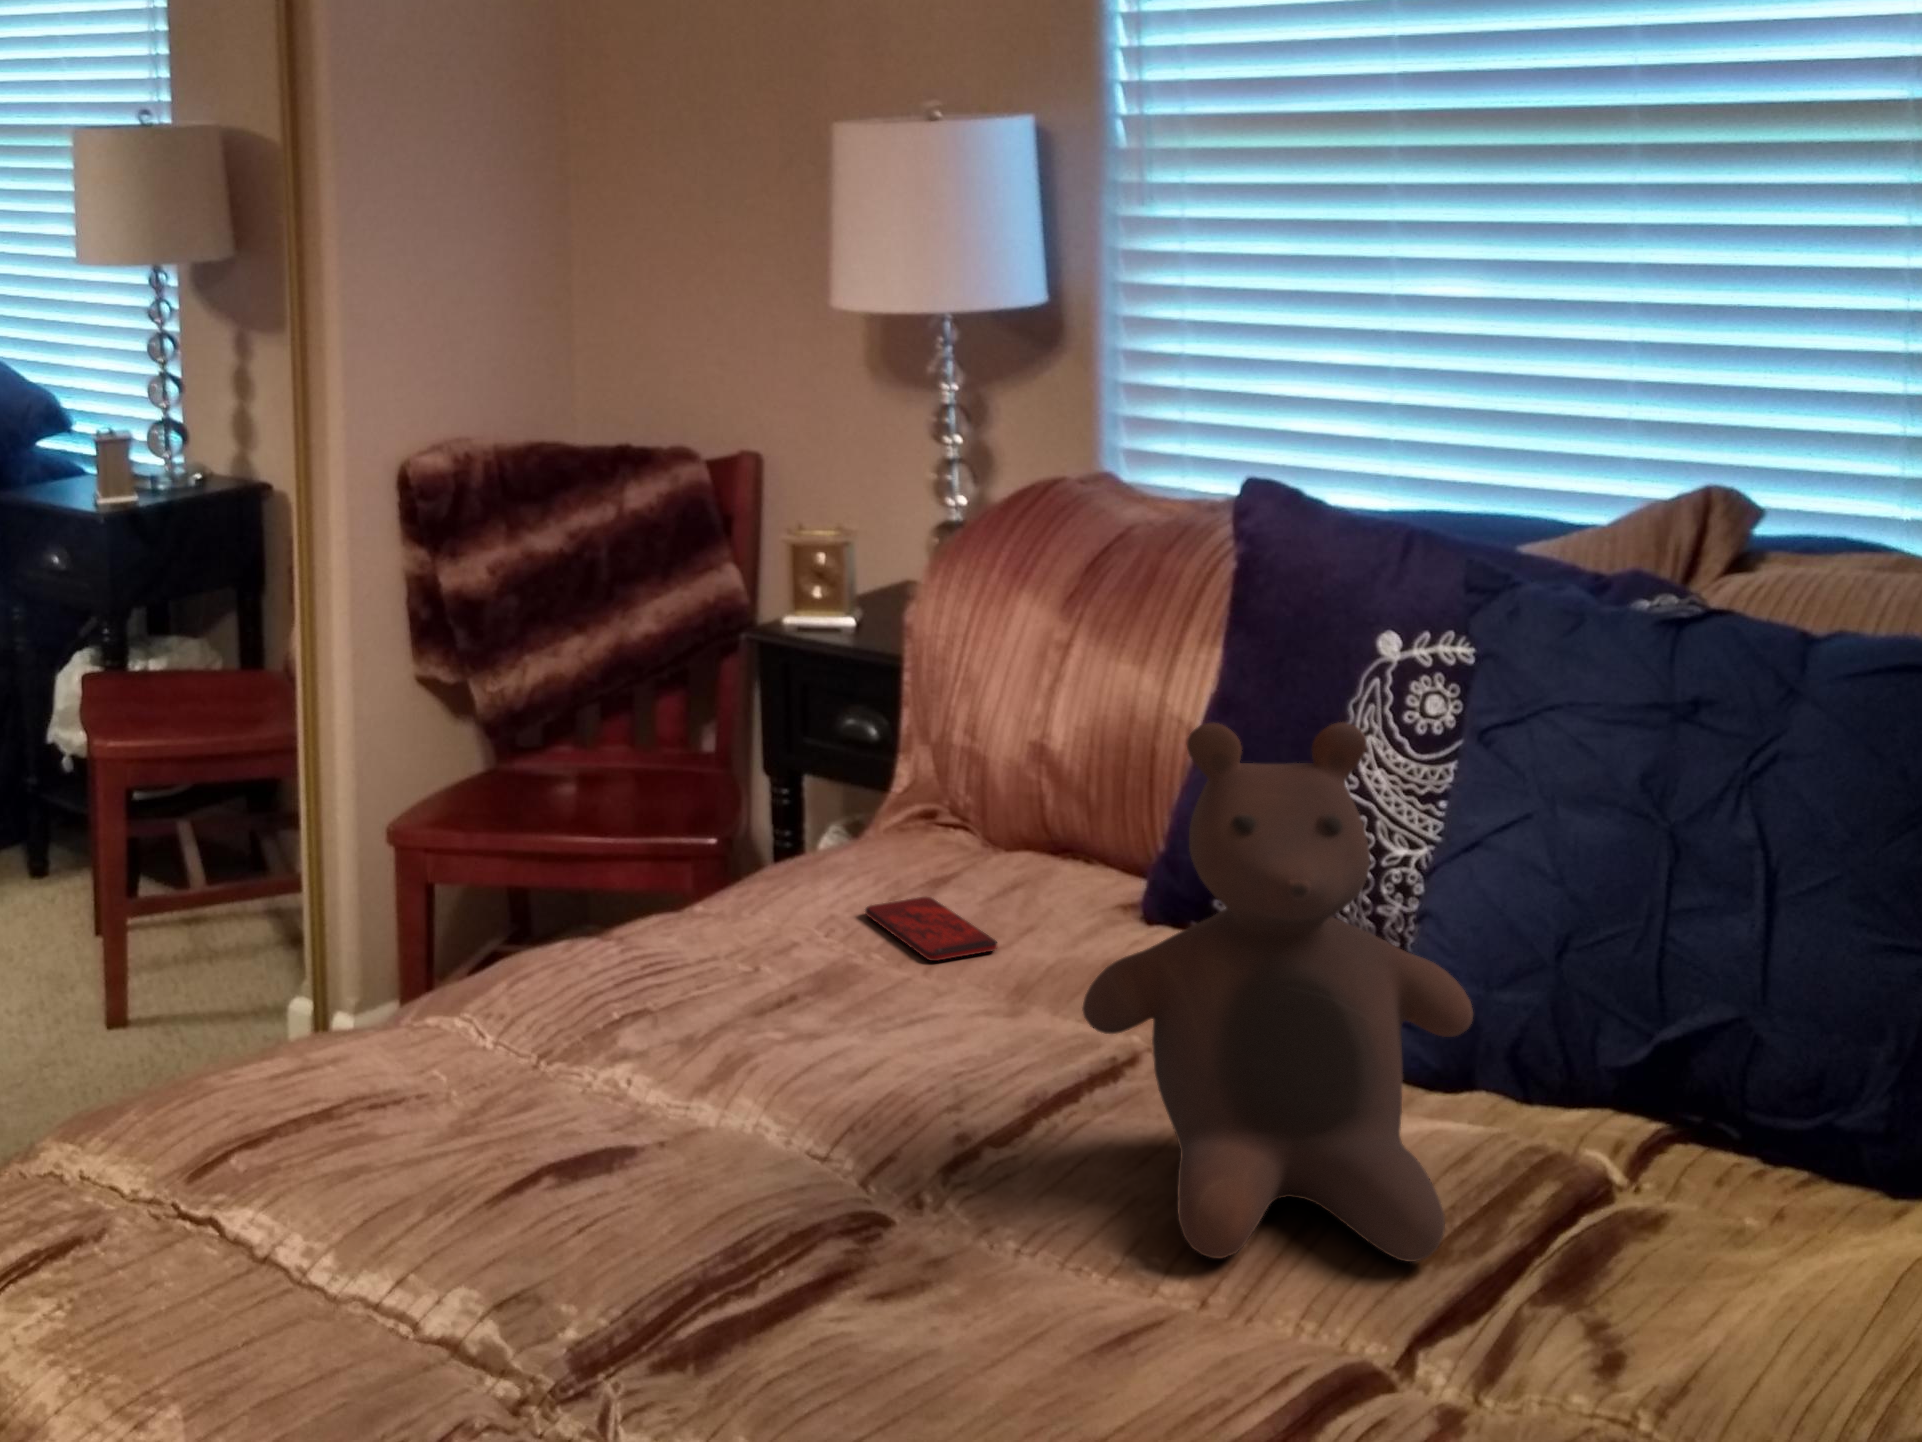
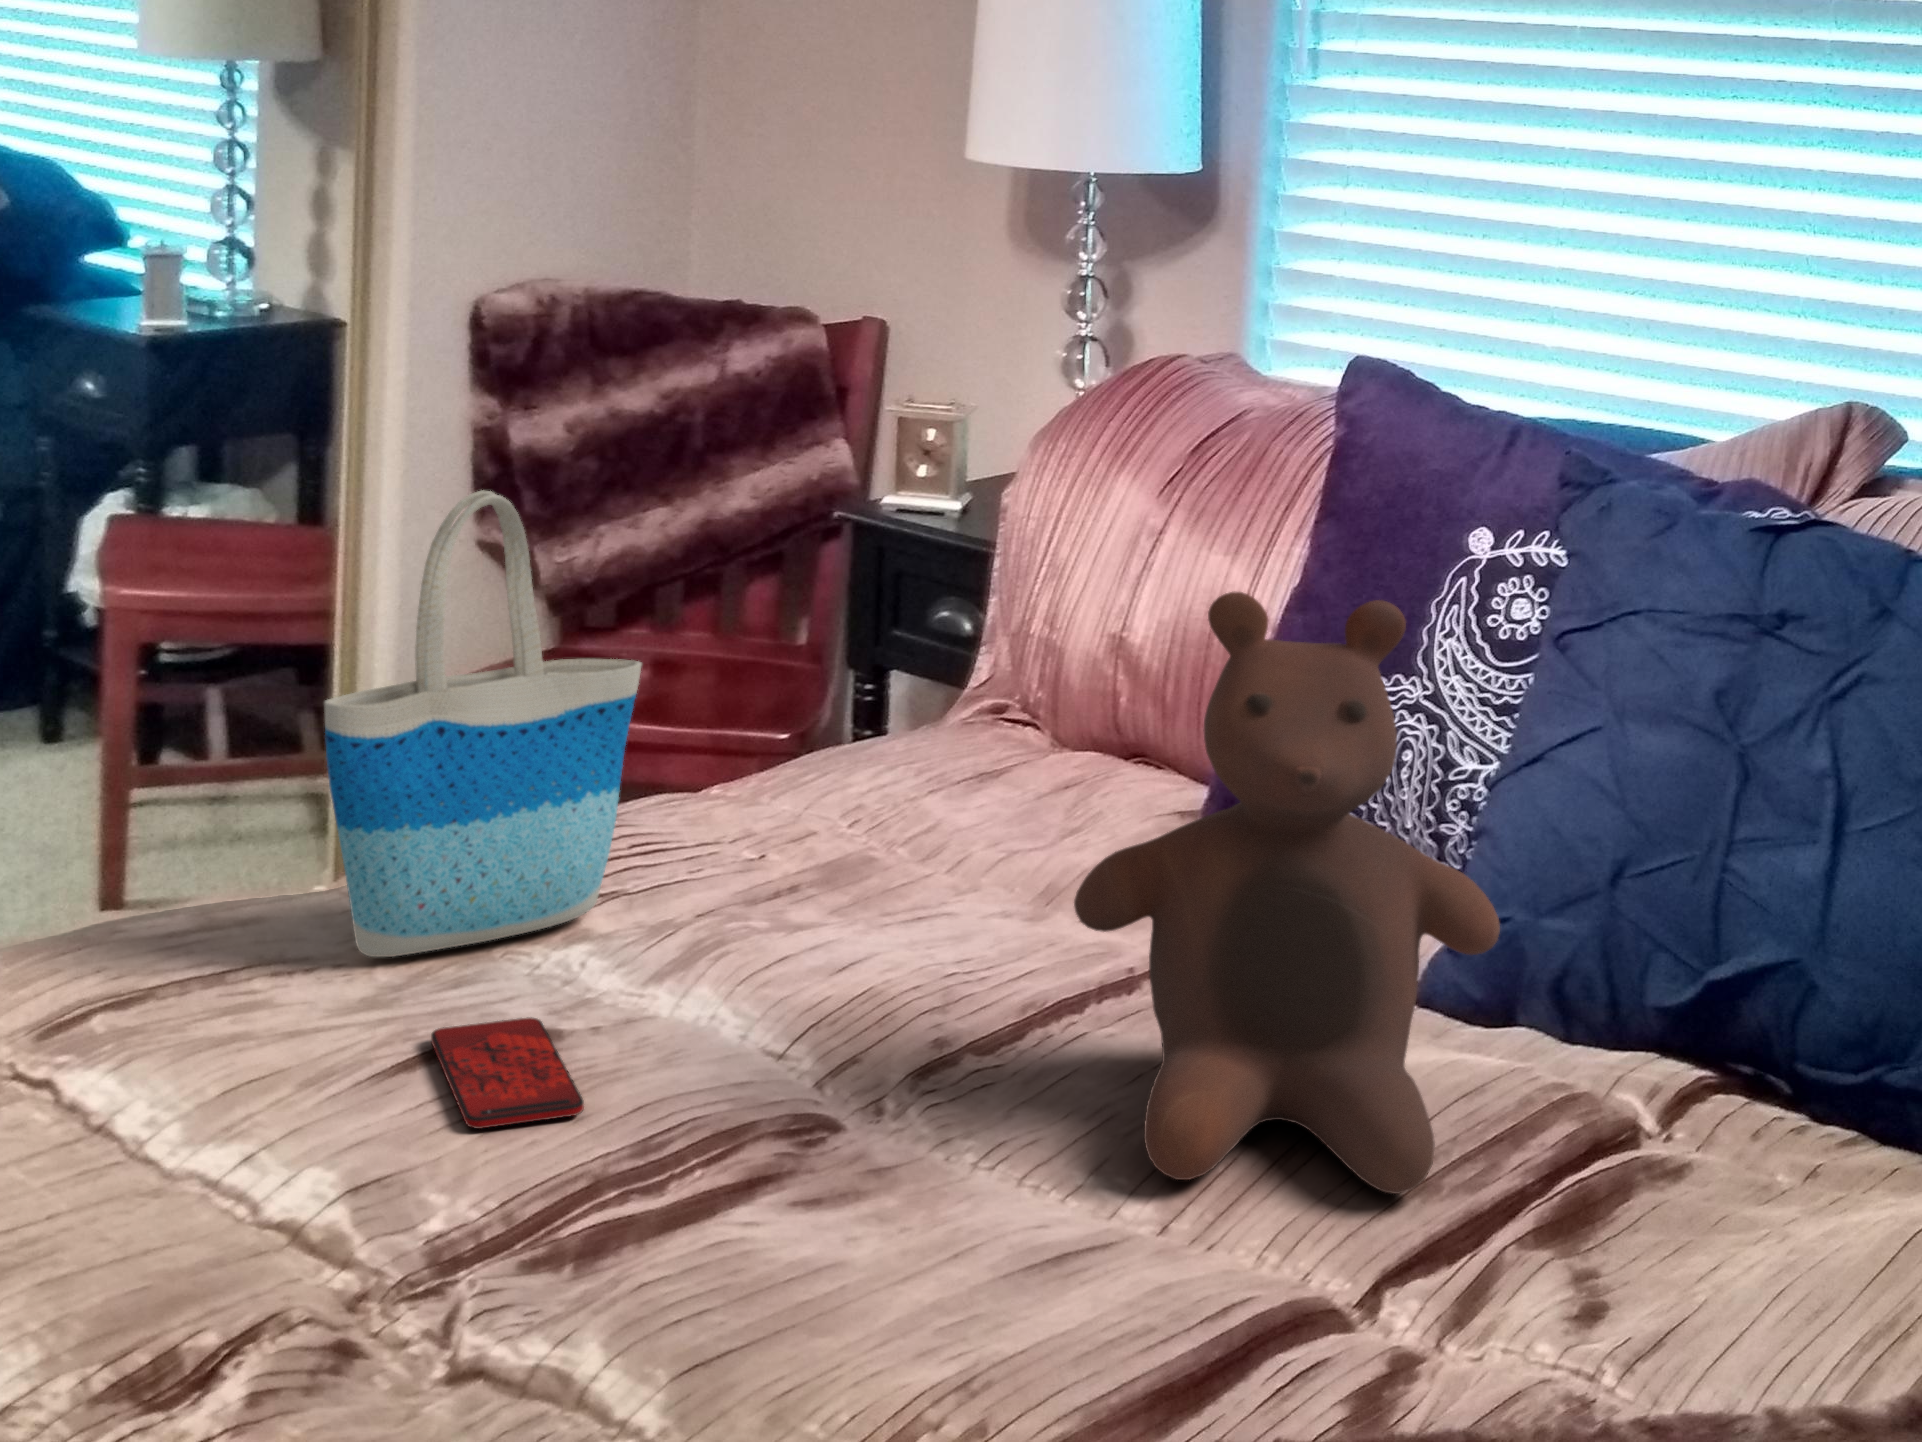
tote bag: none [392,666,649,1087] -> present [325,490,642,957]
smartphone: present [865,897,997,961] -> present [431,1017,584,1129]

